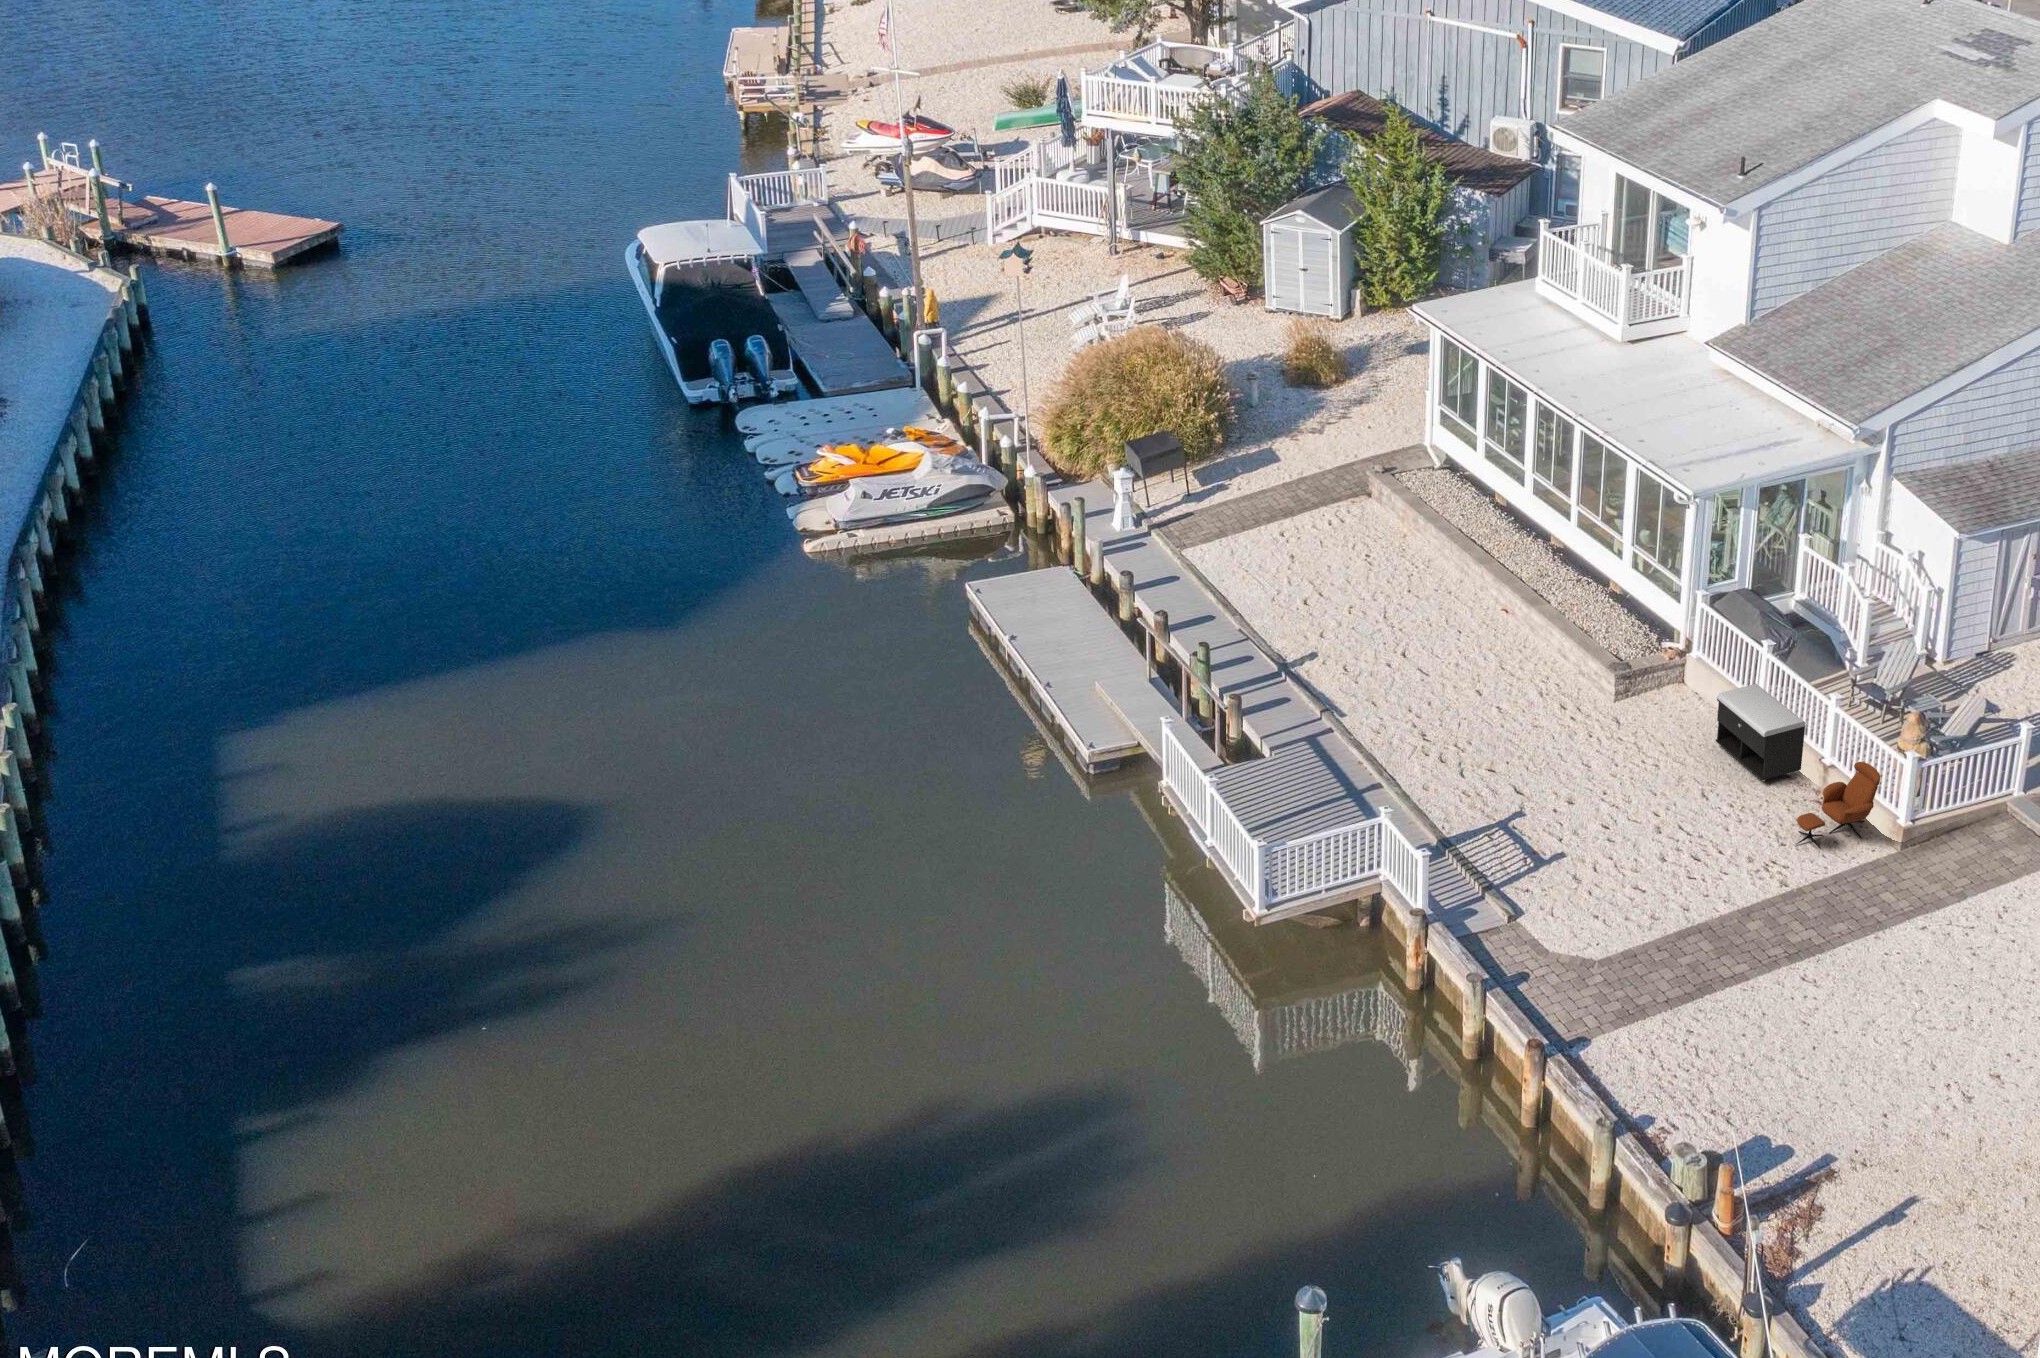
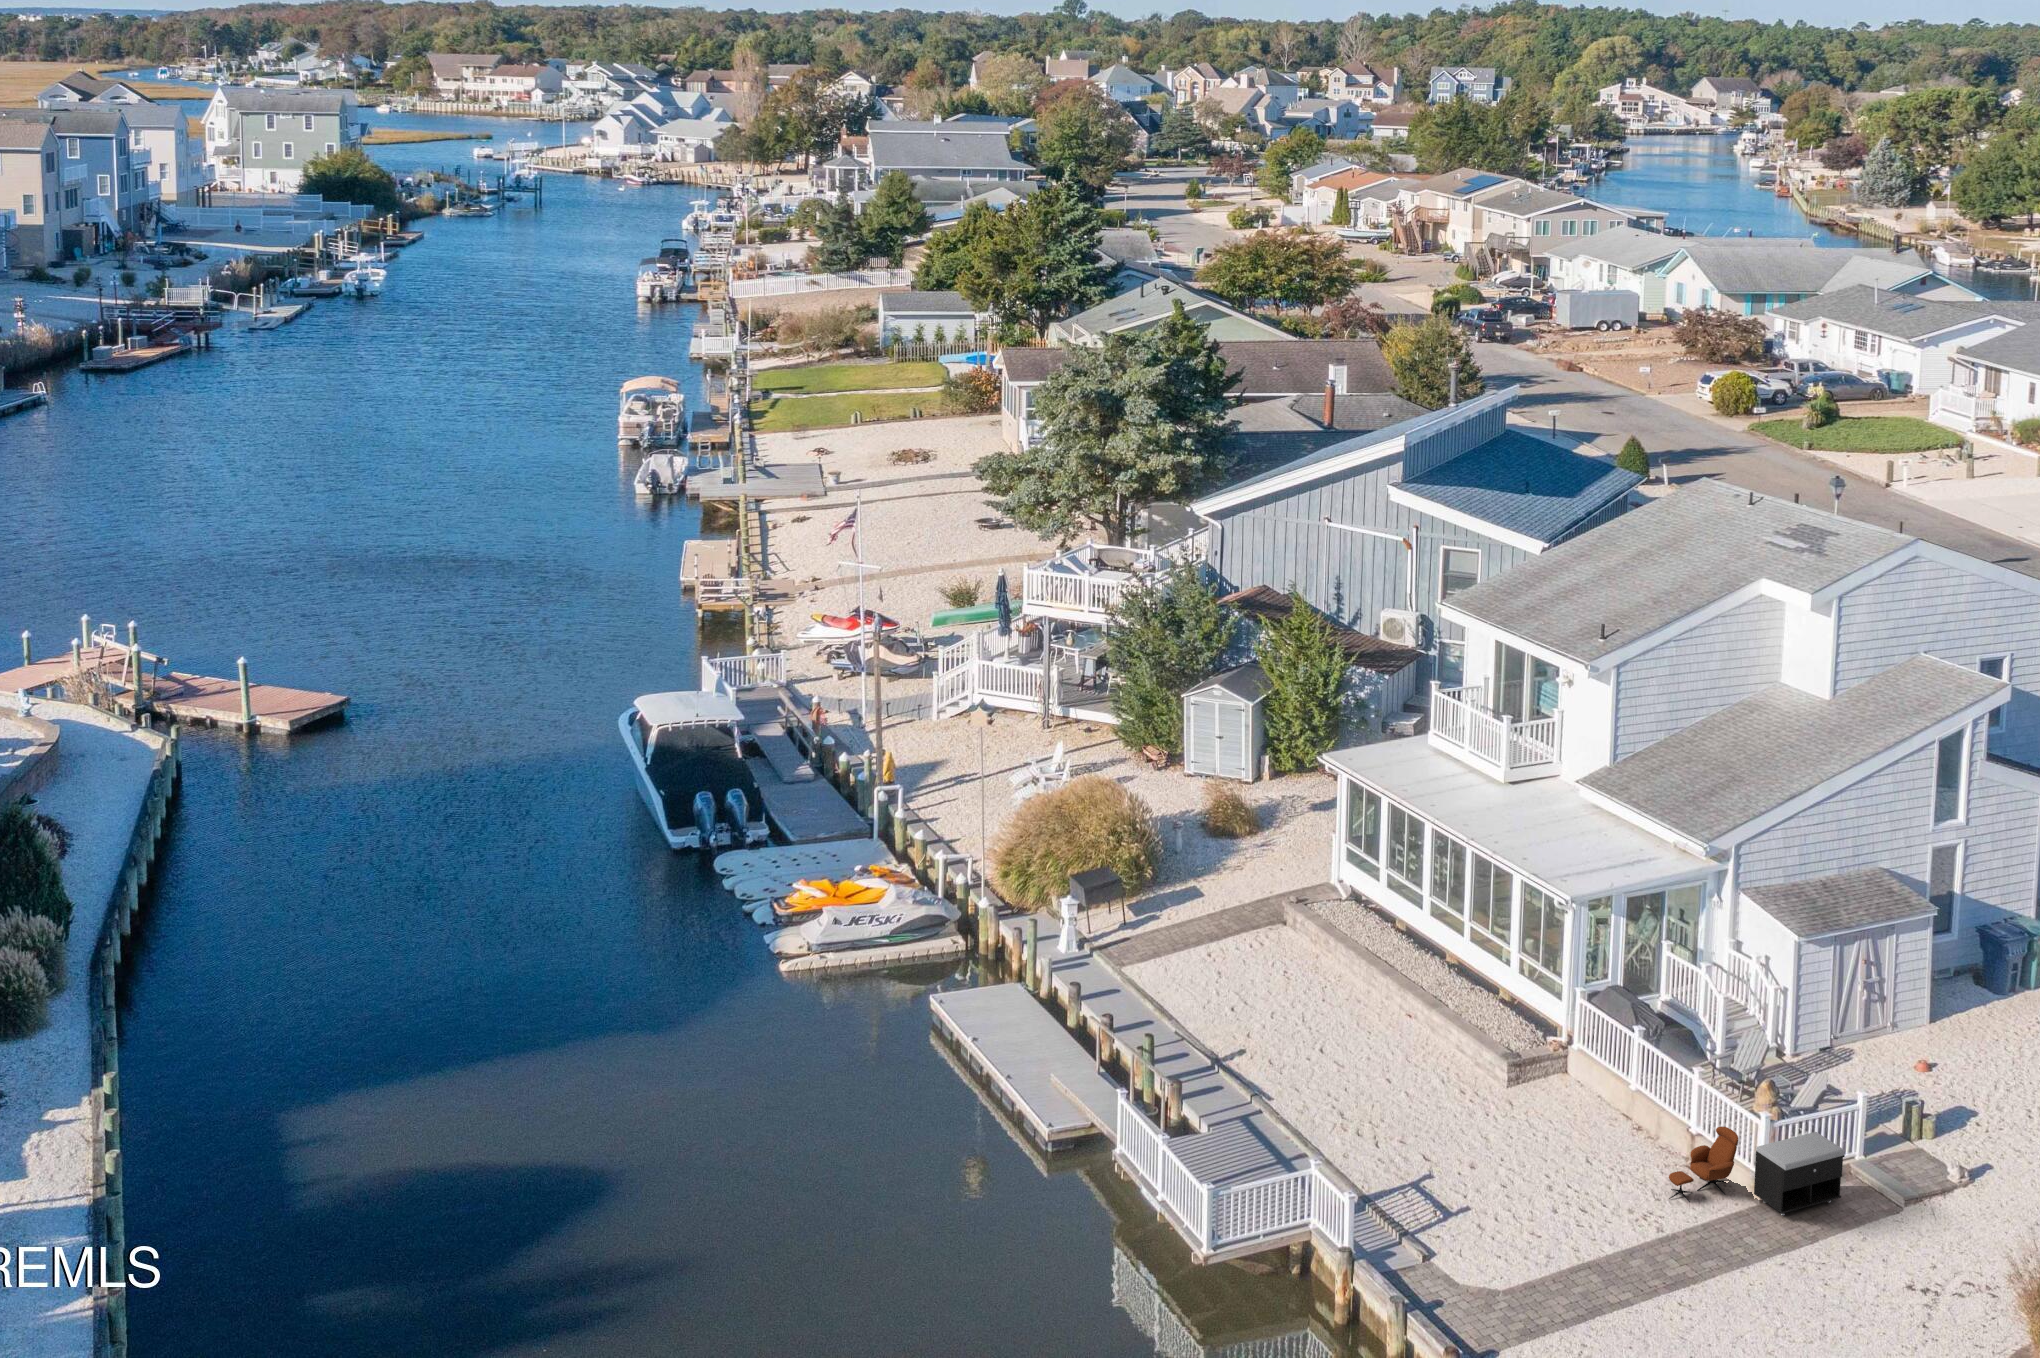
storage bench: present [1715,684,1805,781] -> present [1754,1132,1845,1215]

